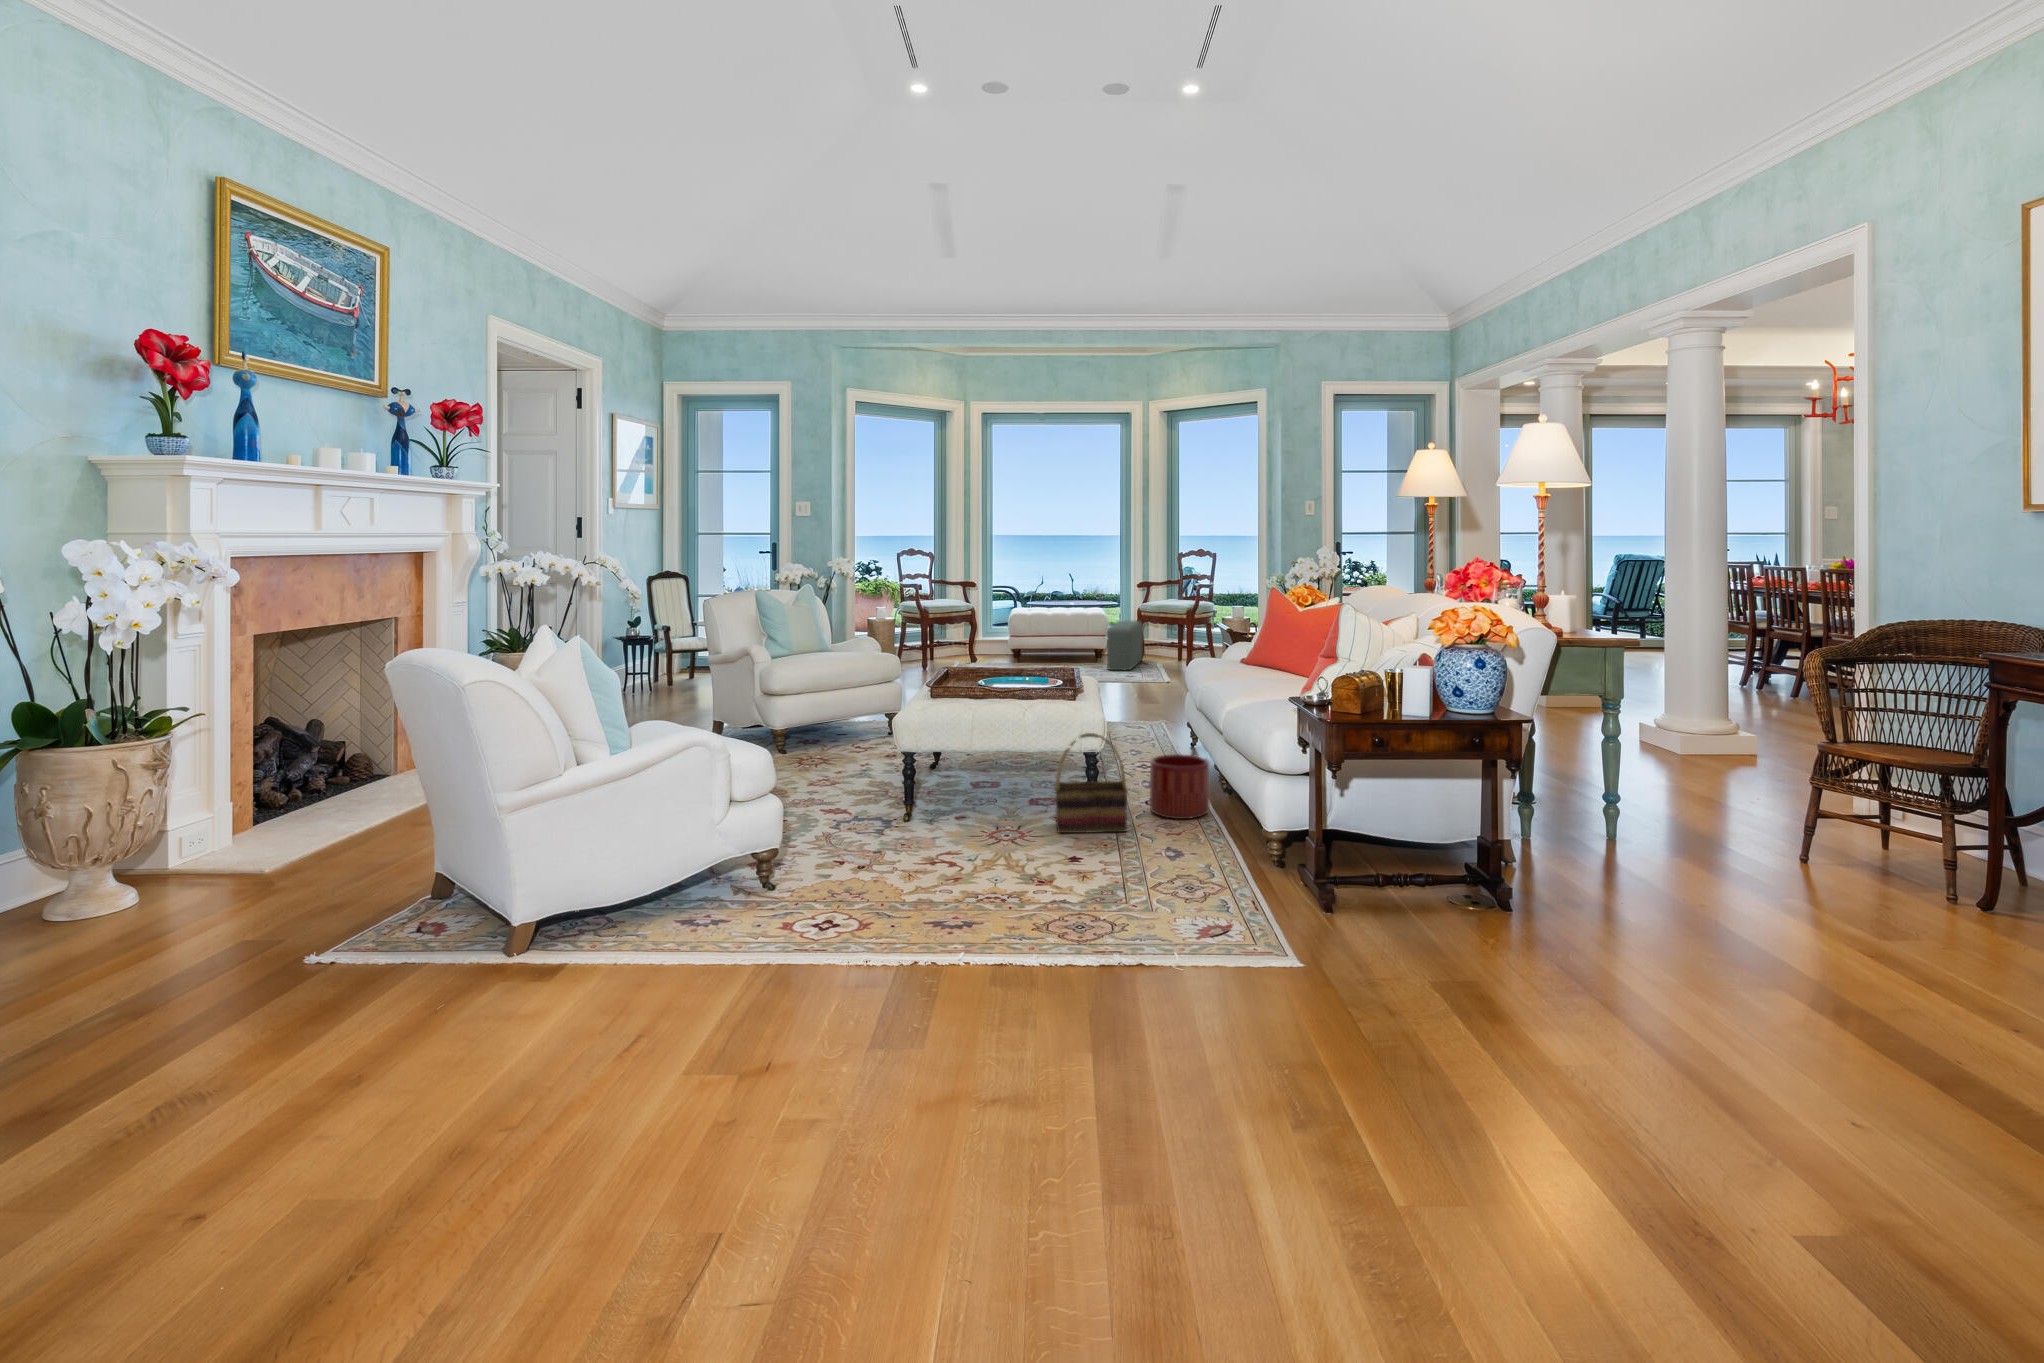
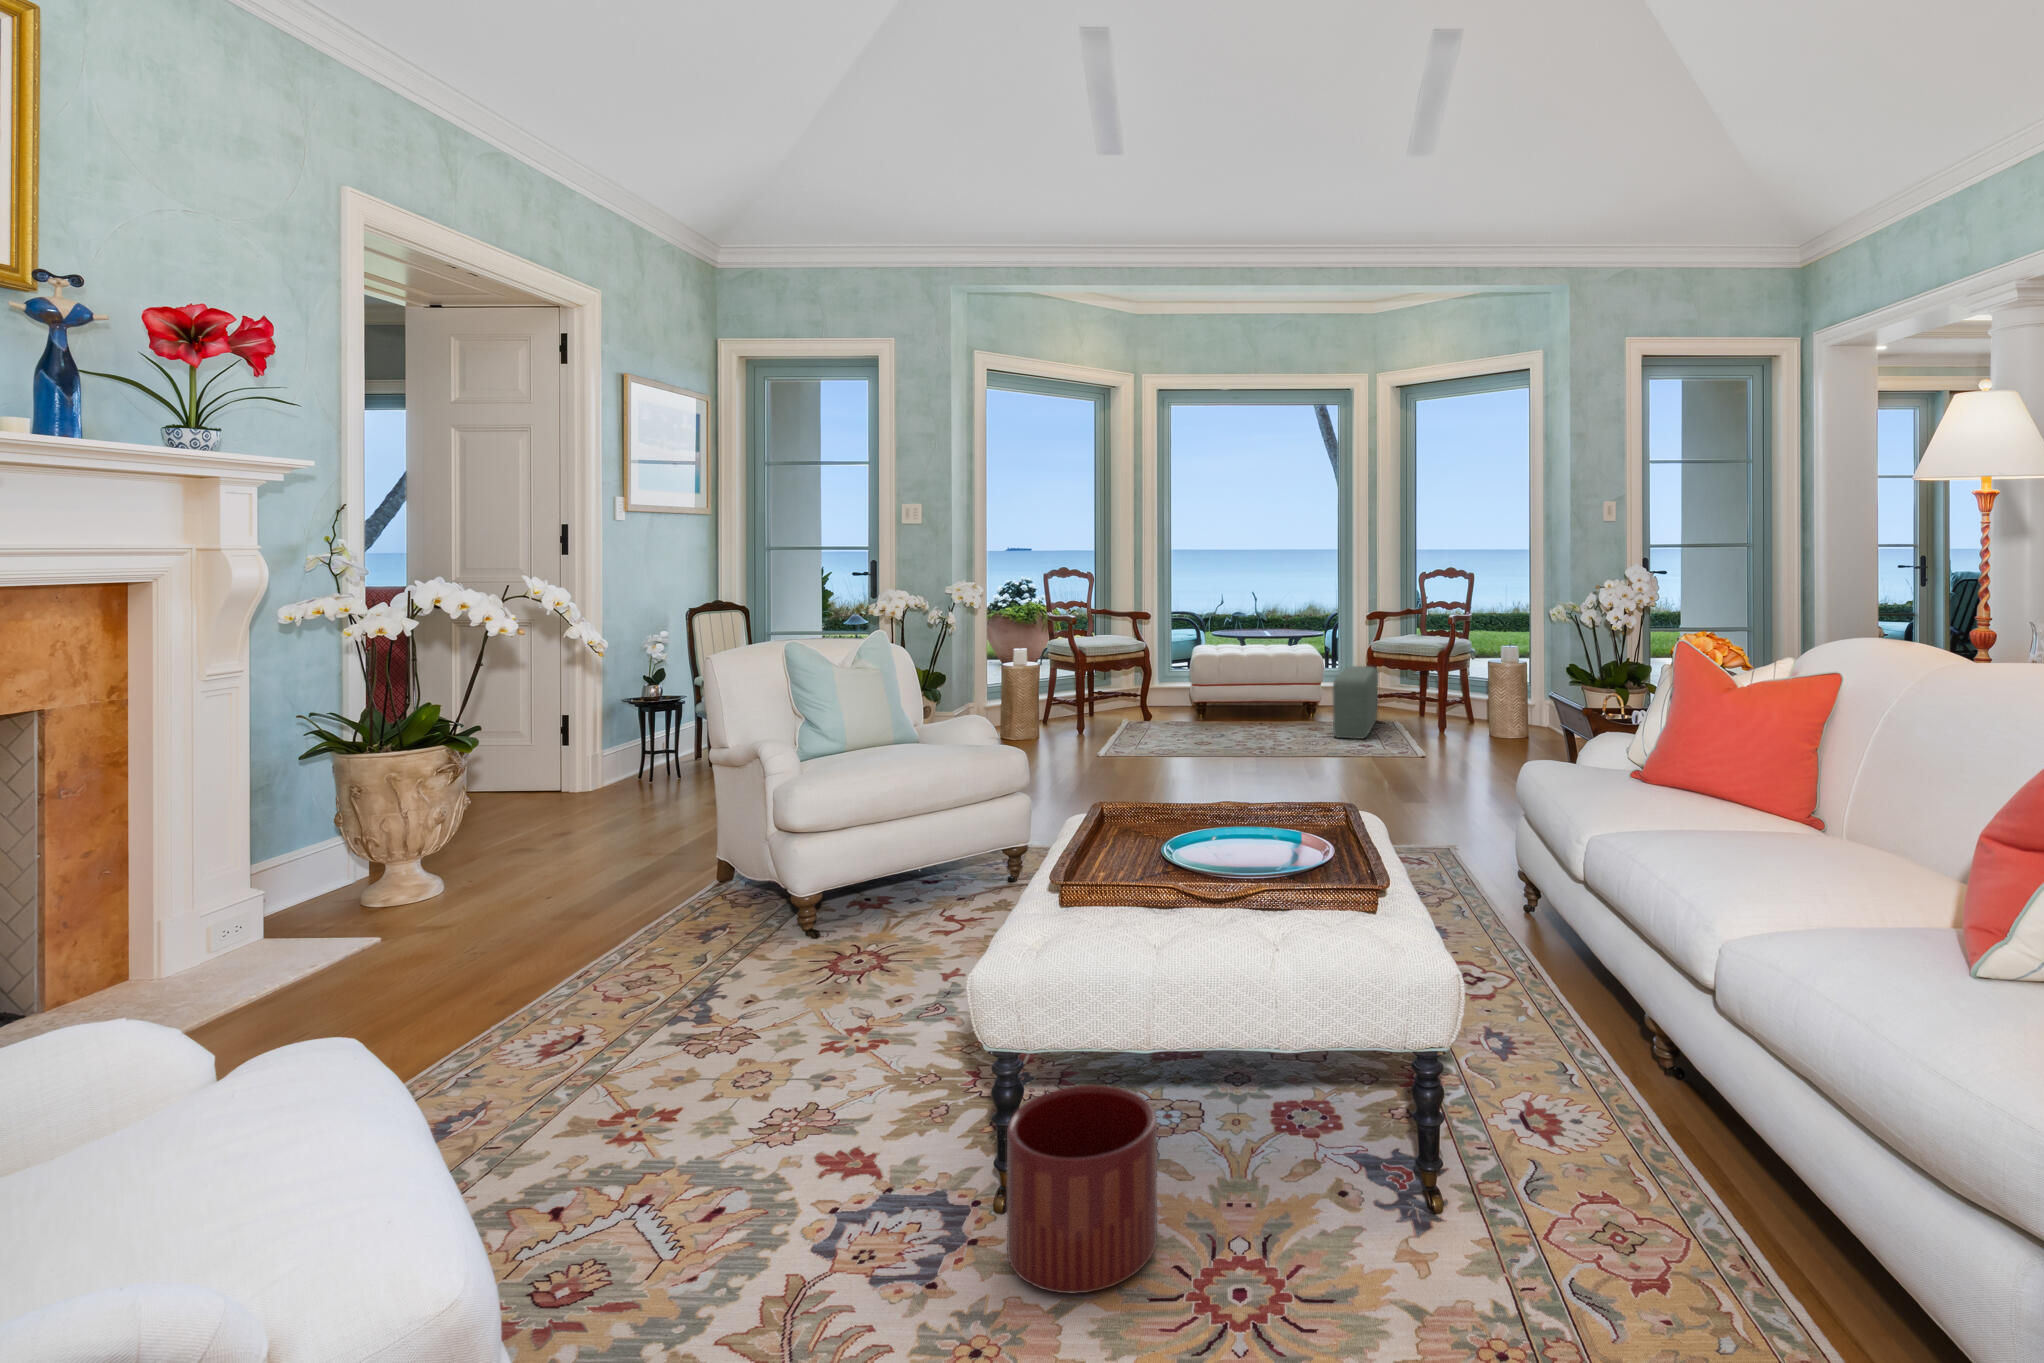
basket: present [1054,733,1128,833] -> none [1340,1021,1525,1279]
planter: present [1150,754,1209,819] -> present [1007,1085,1157,1293]

